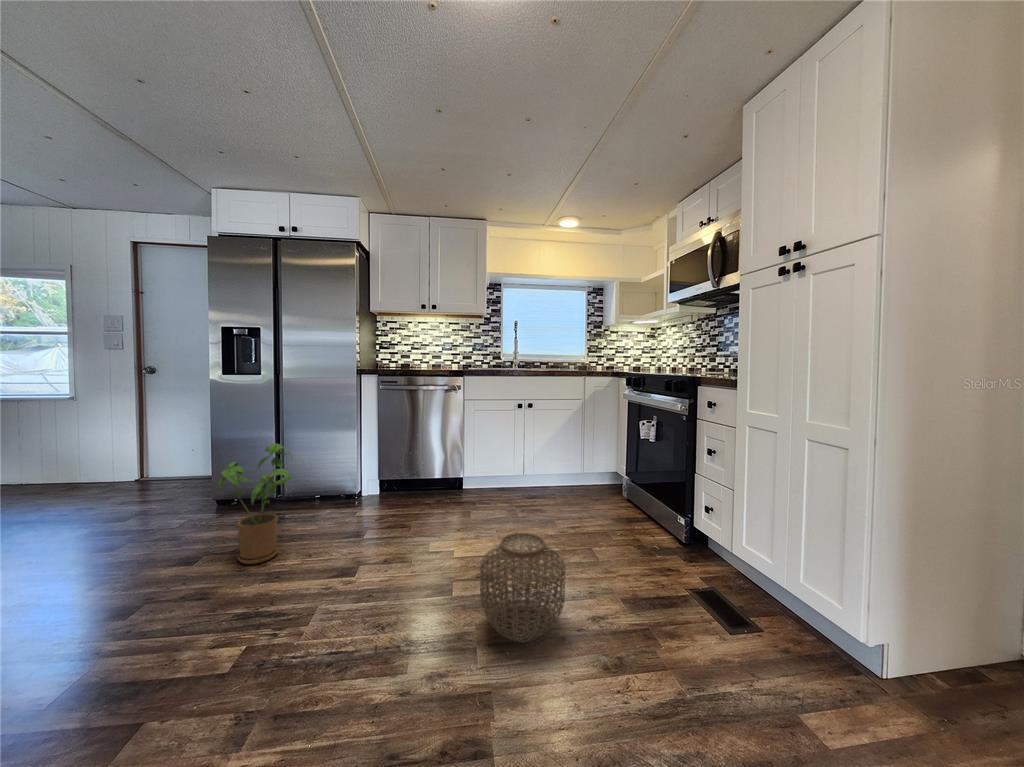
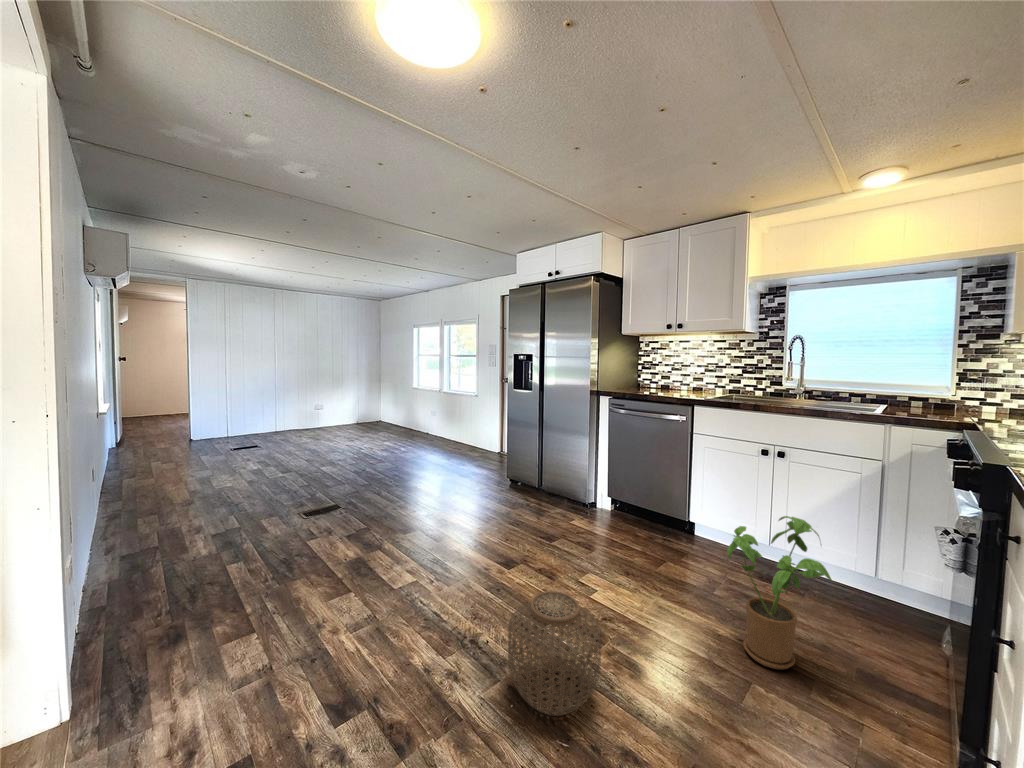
house plant: present [219,444,293,564] -> present [727,516,832,669]

